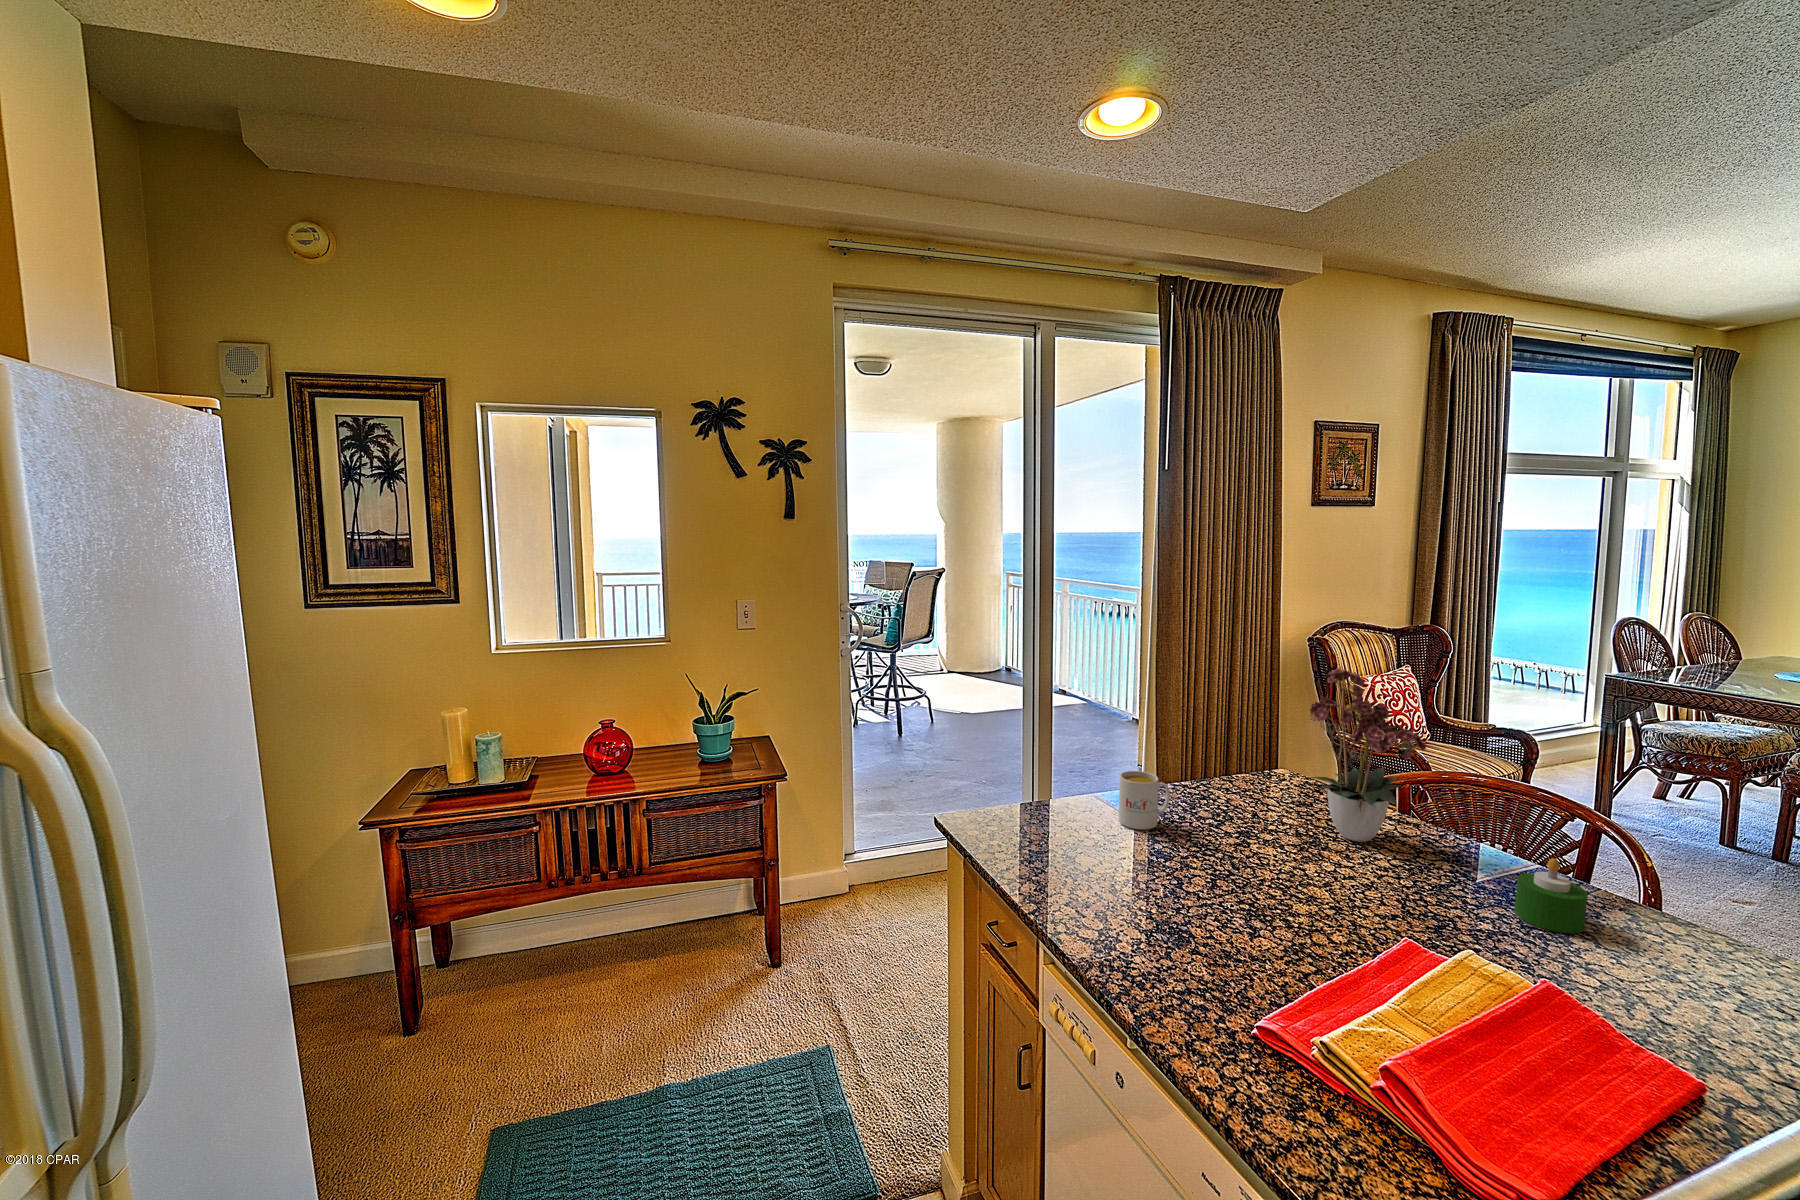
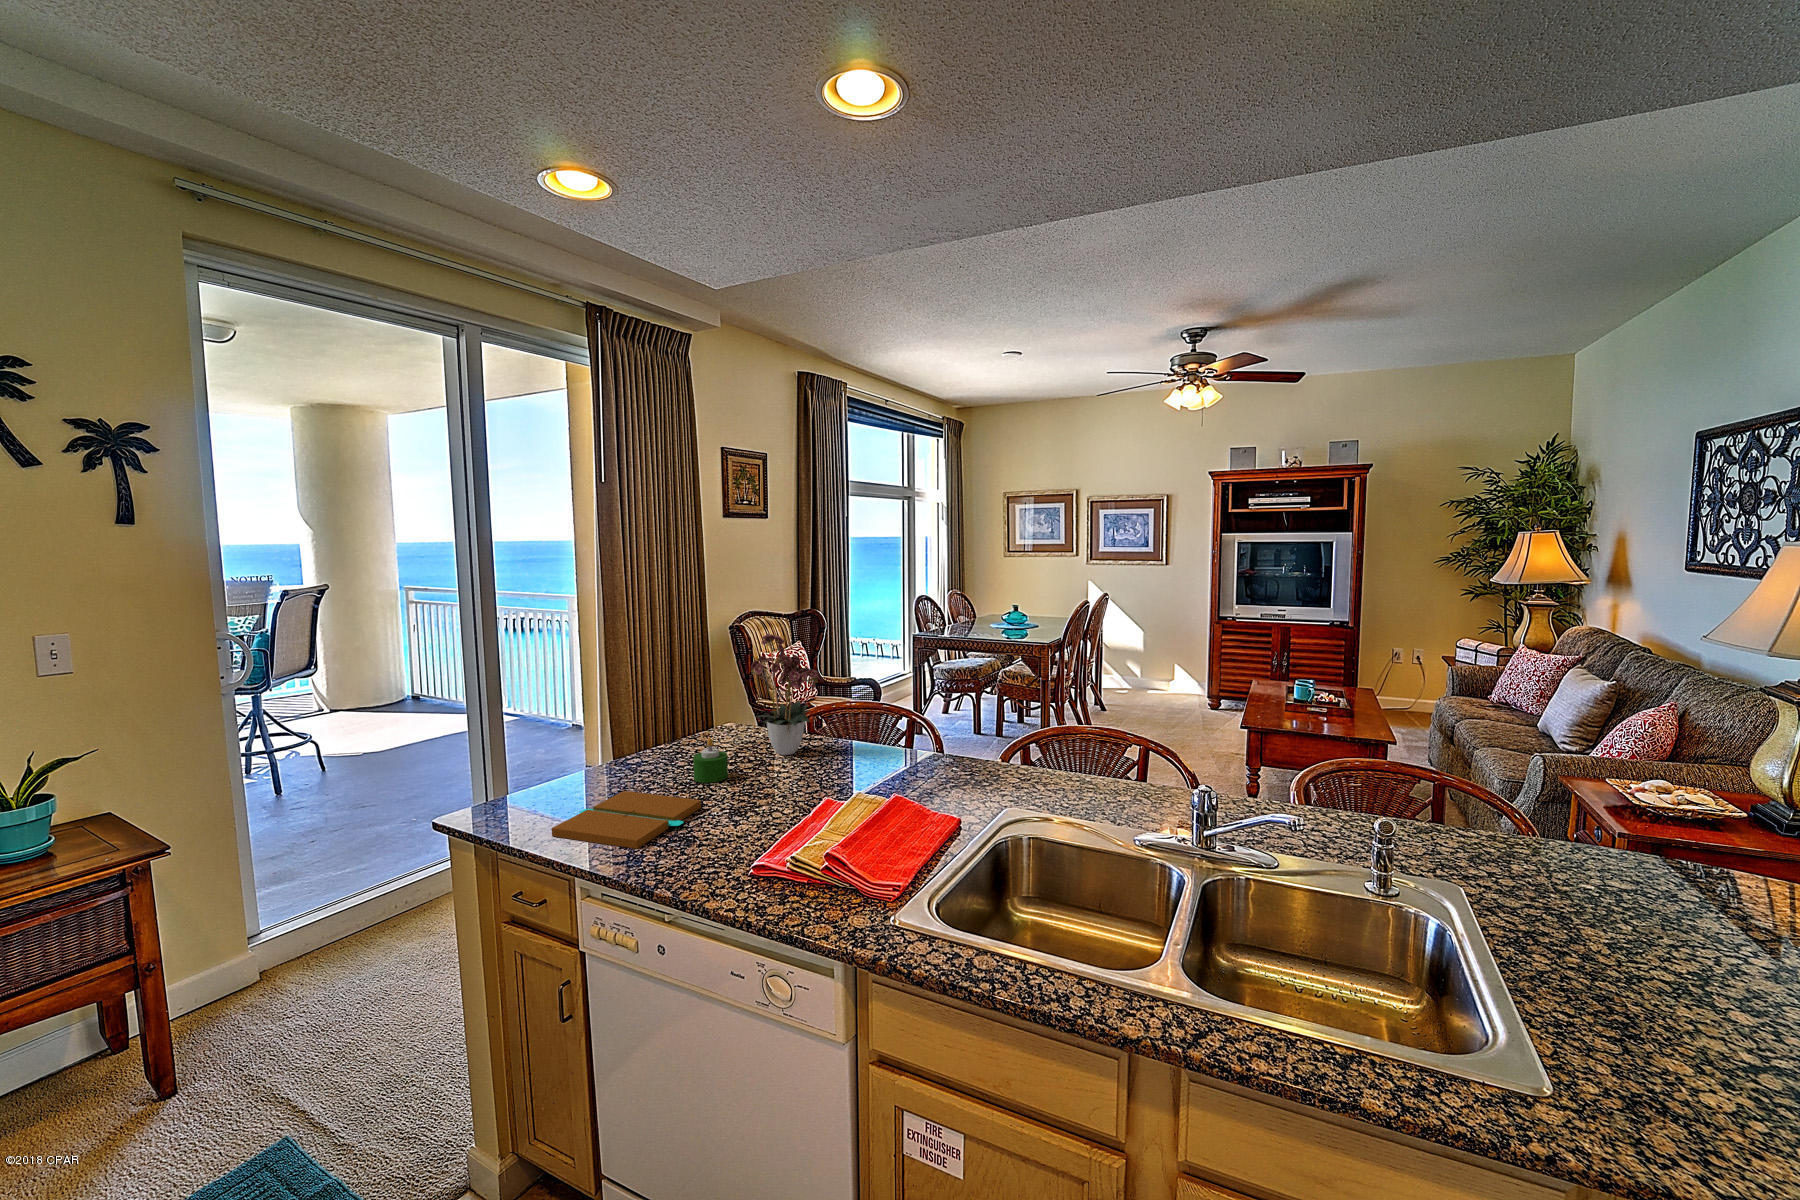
mug: present [1119,771,1170,830] -> none [614,737,656,785]
book: none [1032,837,1211,926] -> present [552,791,701,849]
candle: present [1515,858,1588,933] -> present [693,738,728,783]

